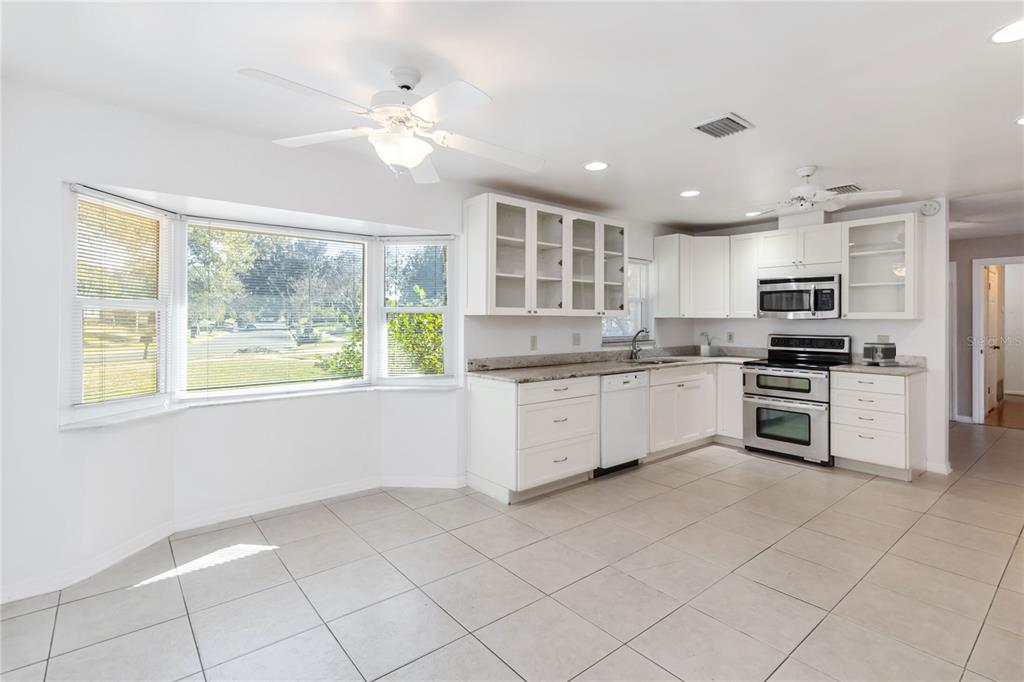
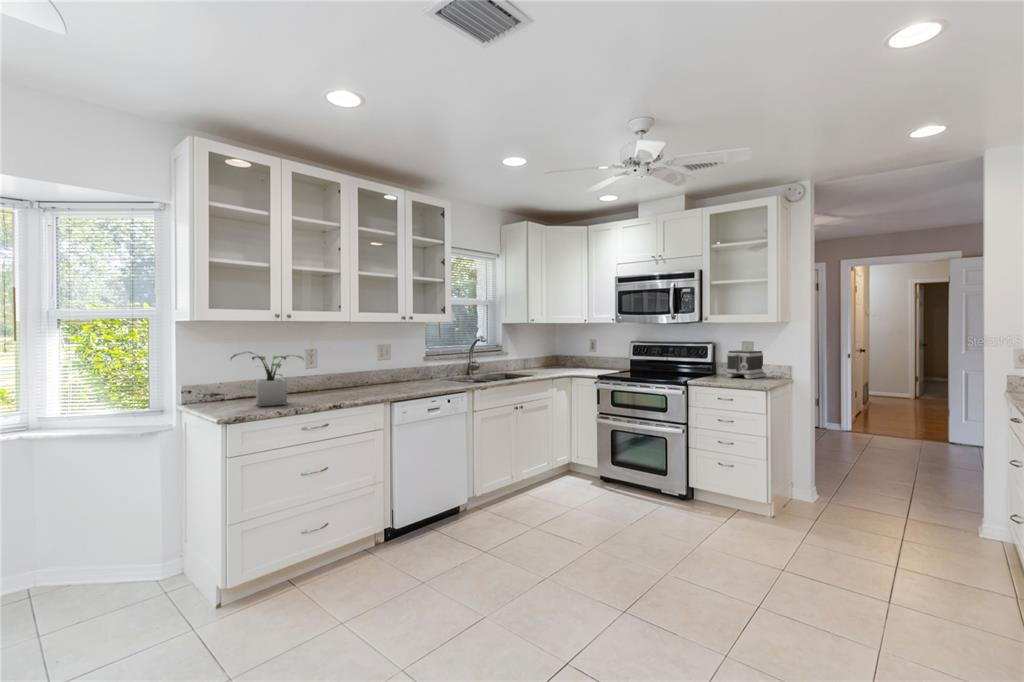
potted plant: present [701,332,718,357] -> present [231,352,304,406]

